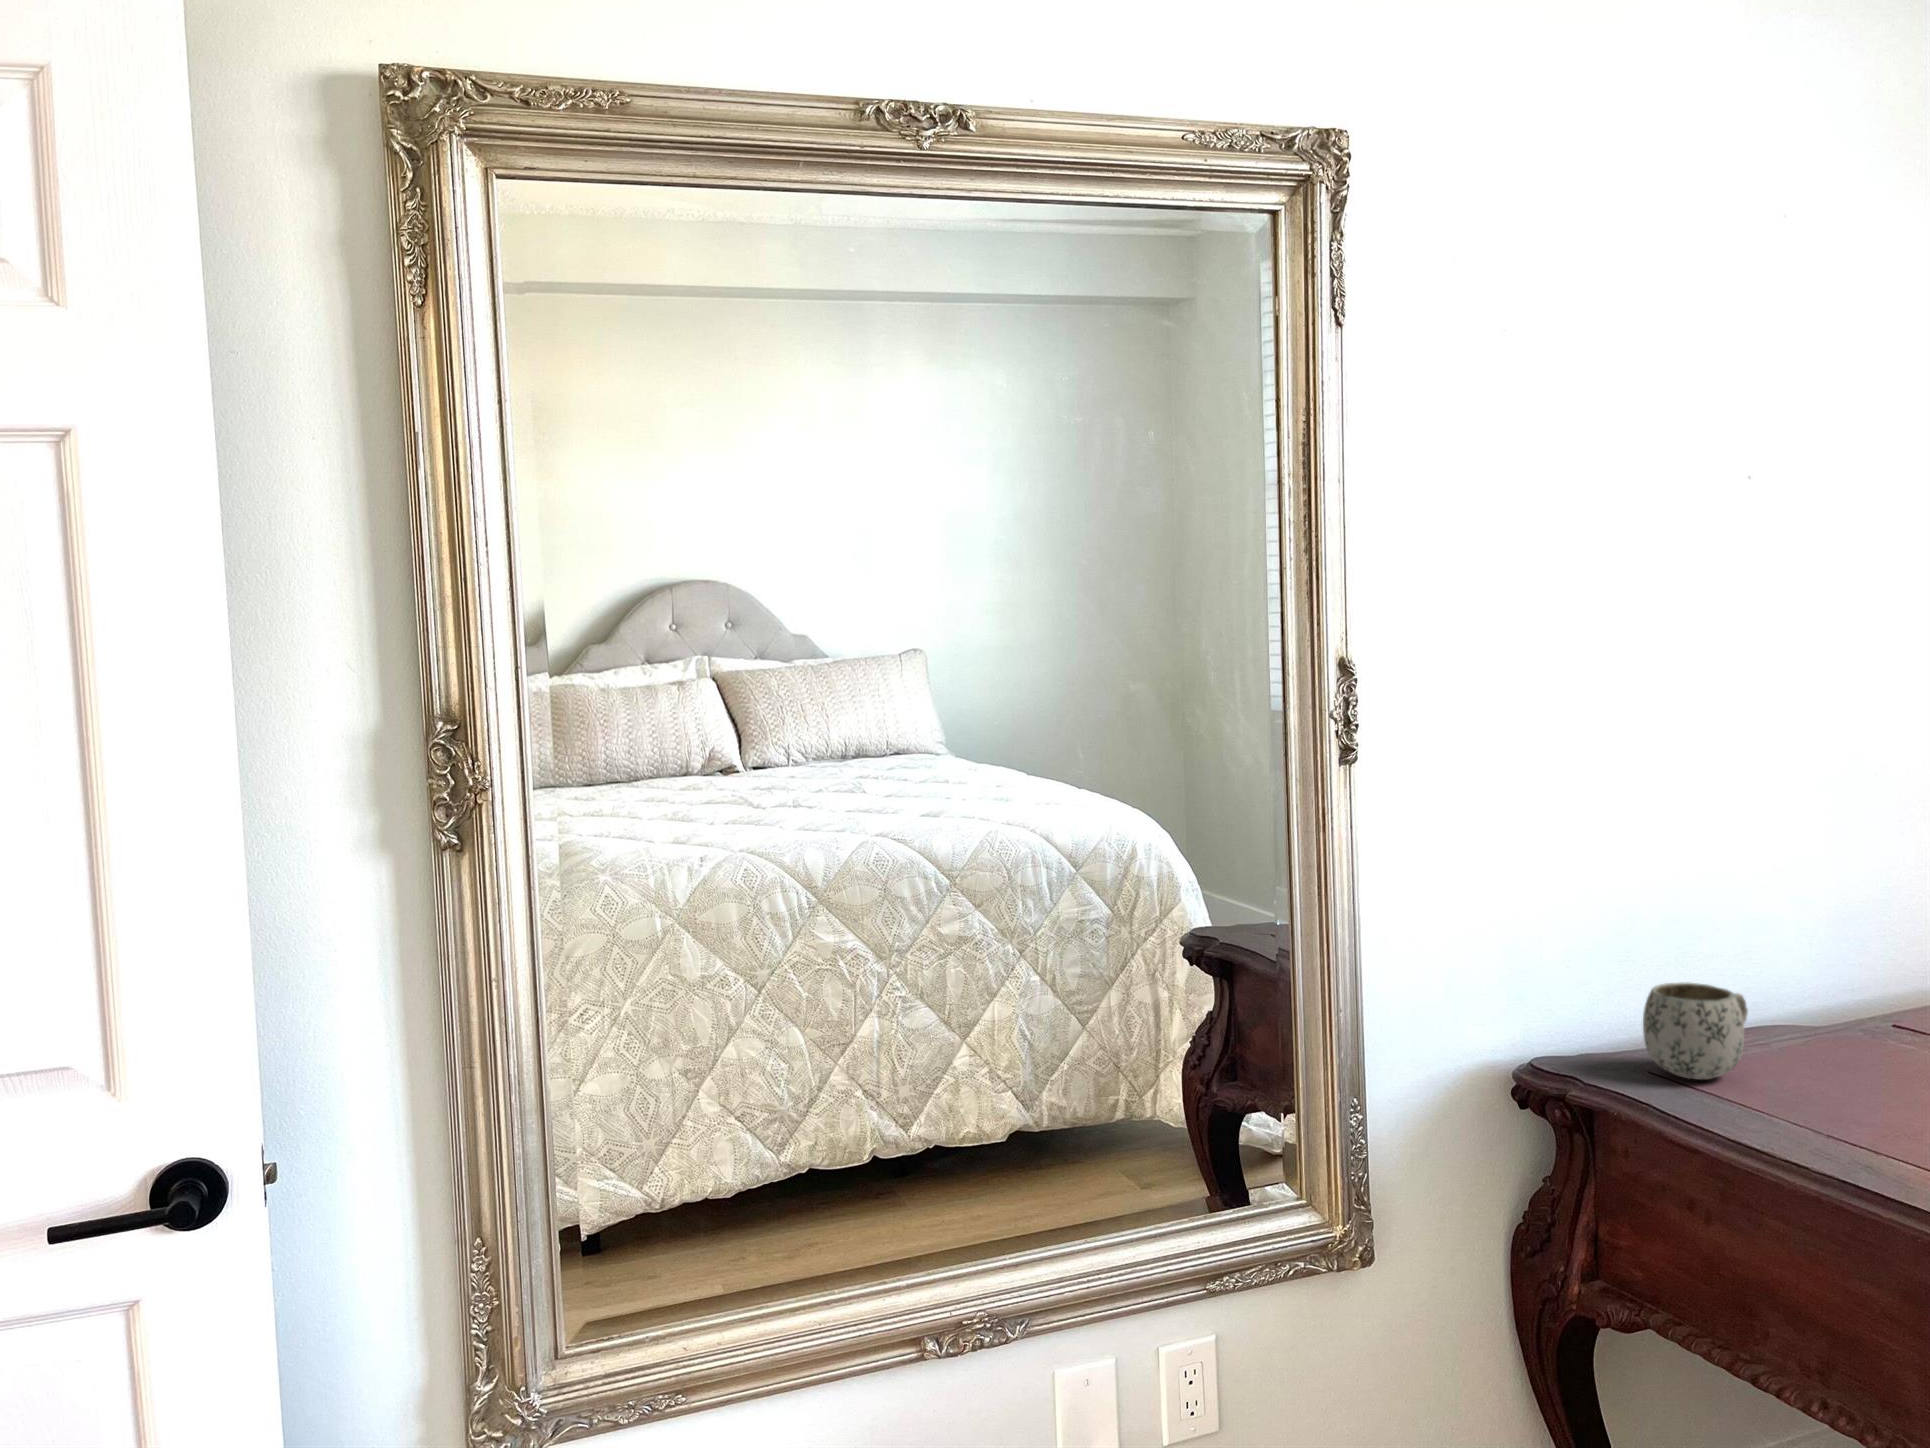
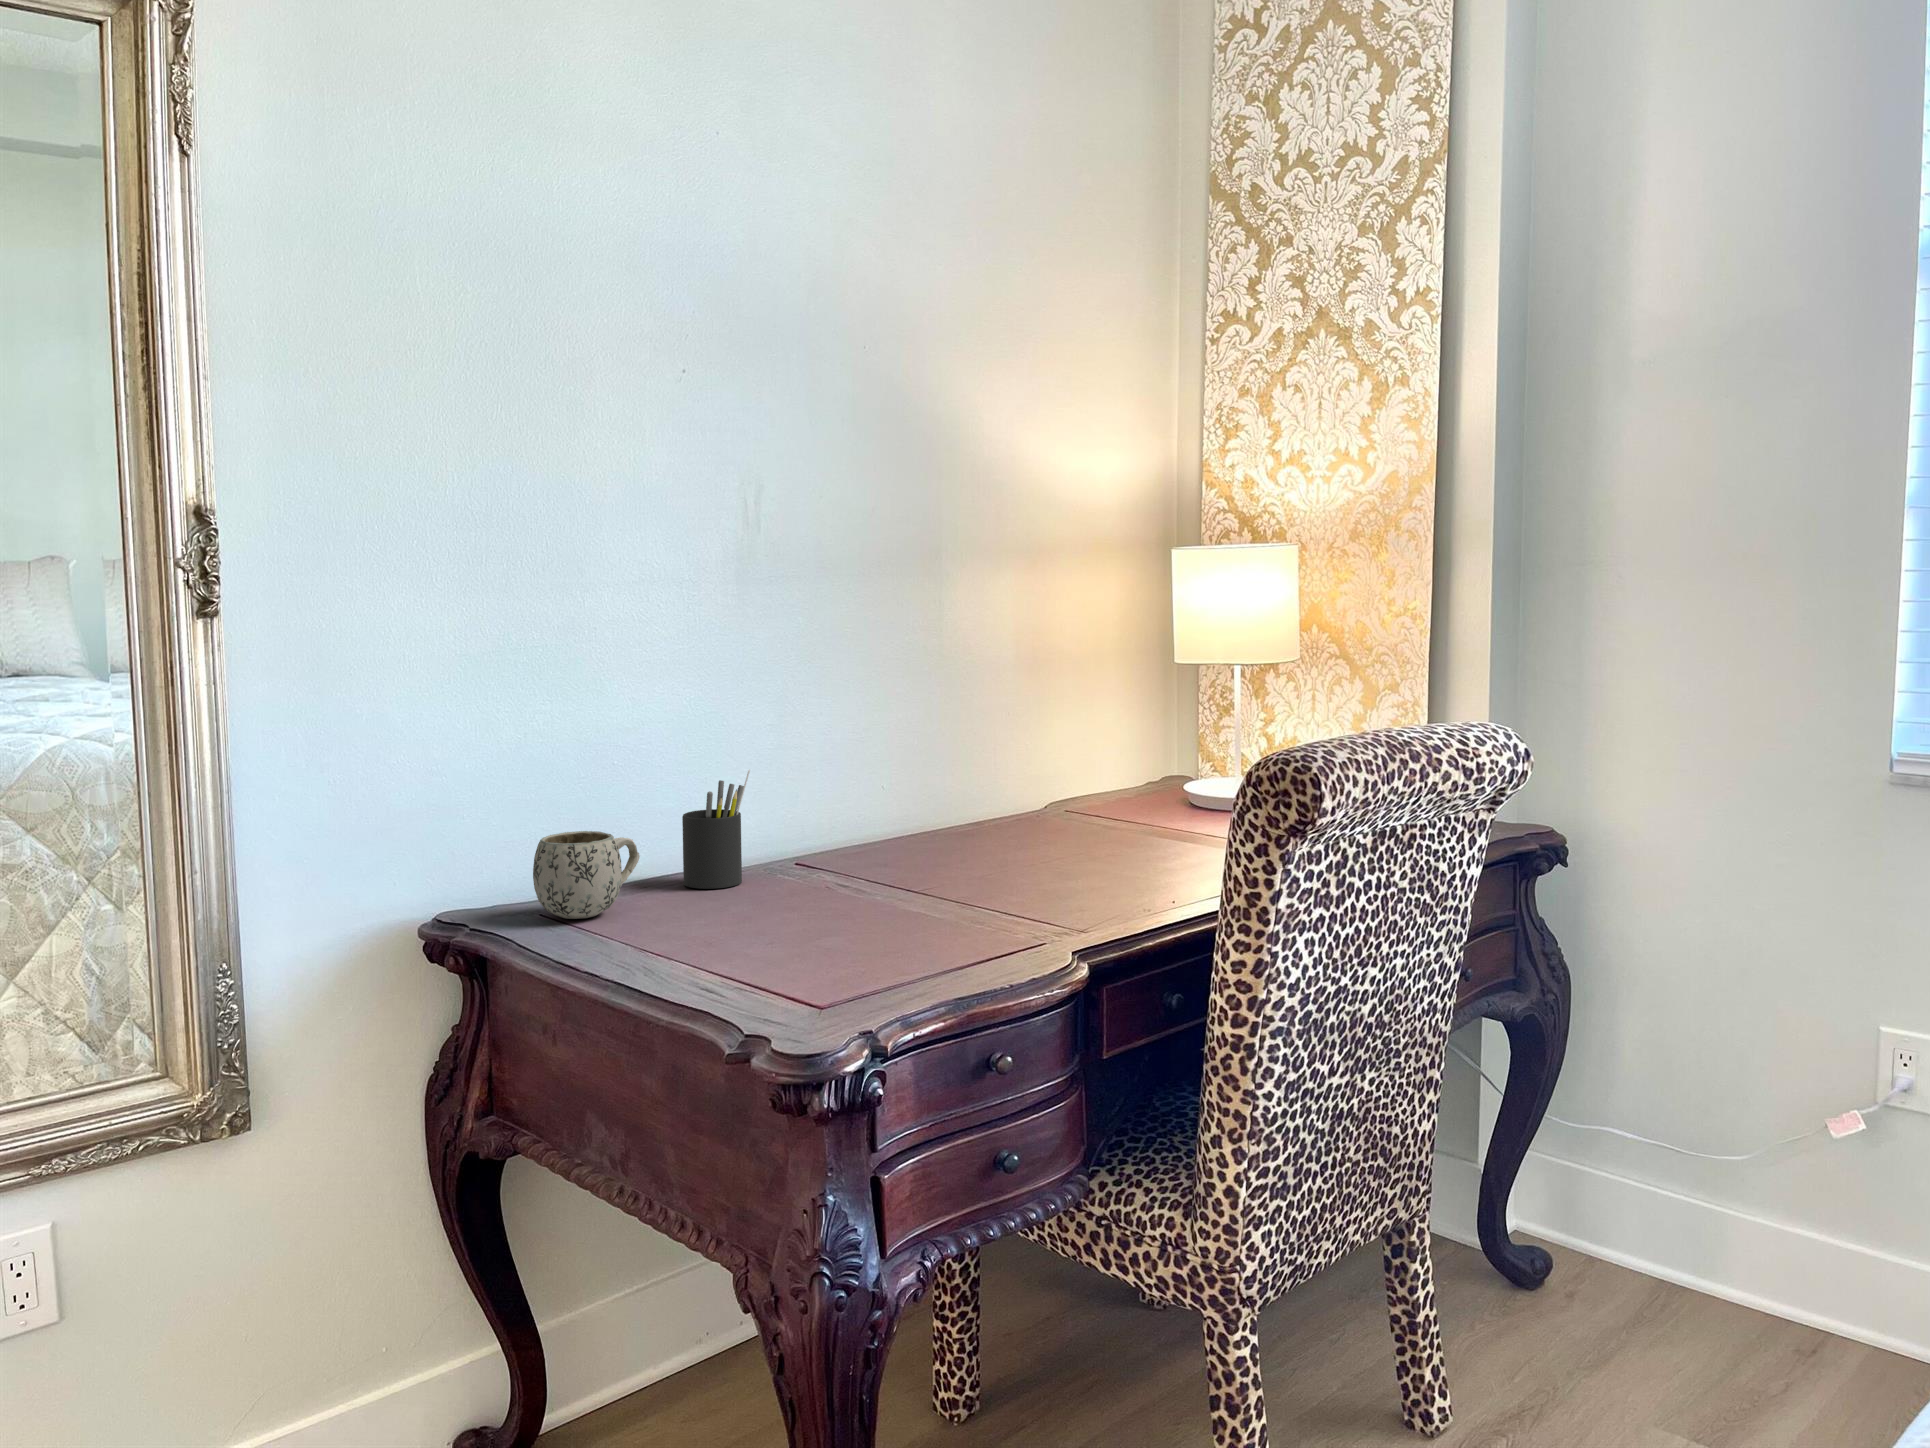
pen holder: none [1769,918,1854,1049] -> present [682,769,750,889]

